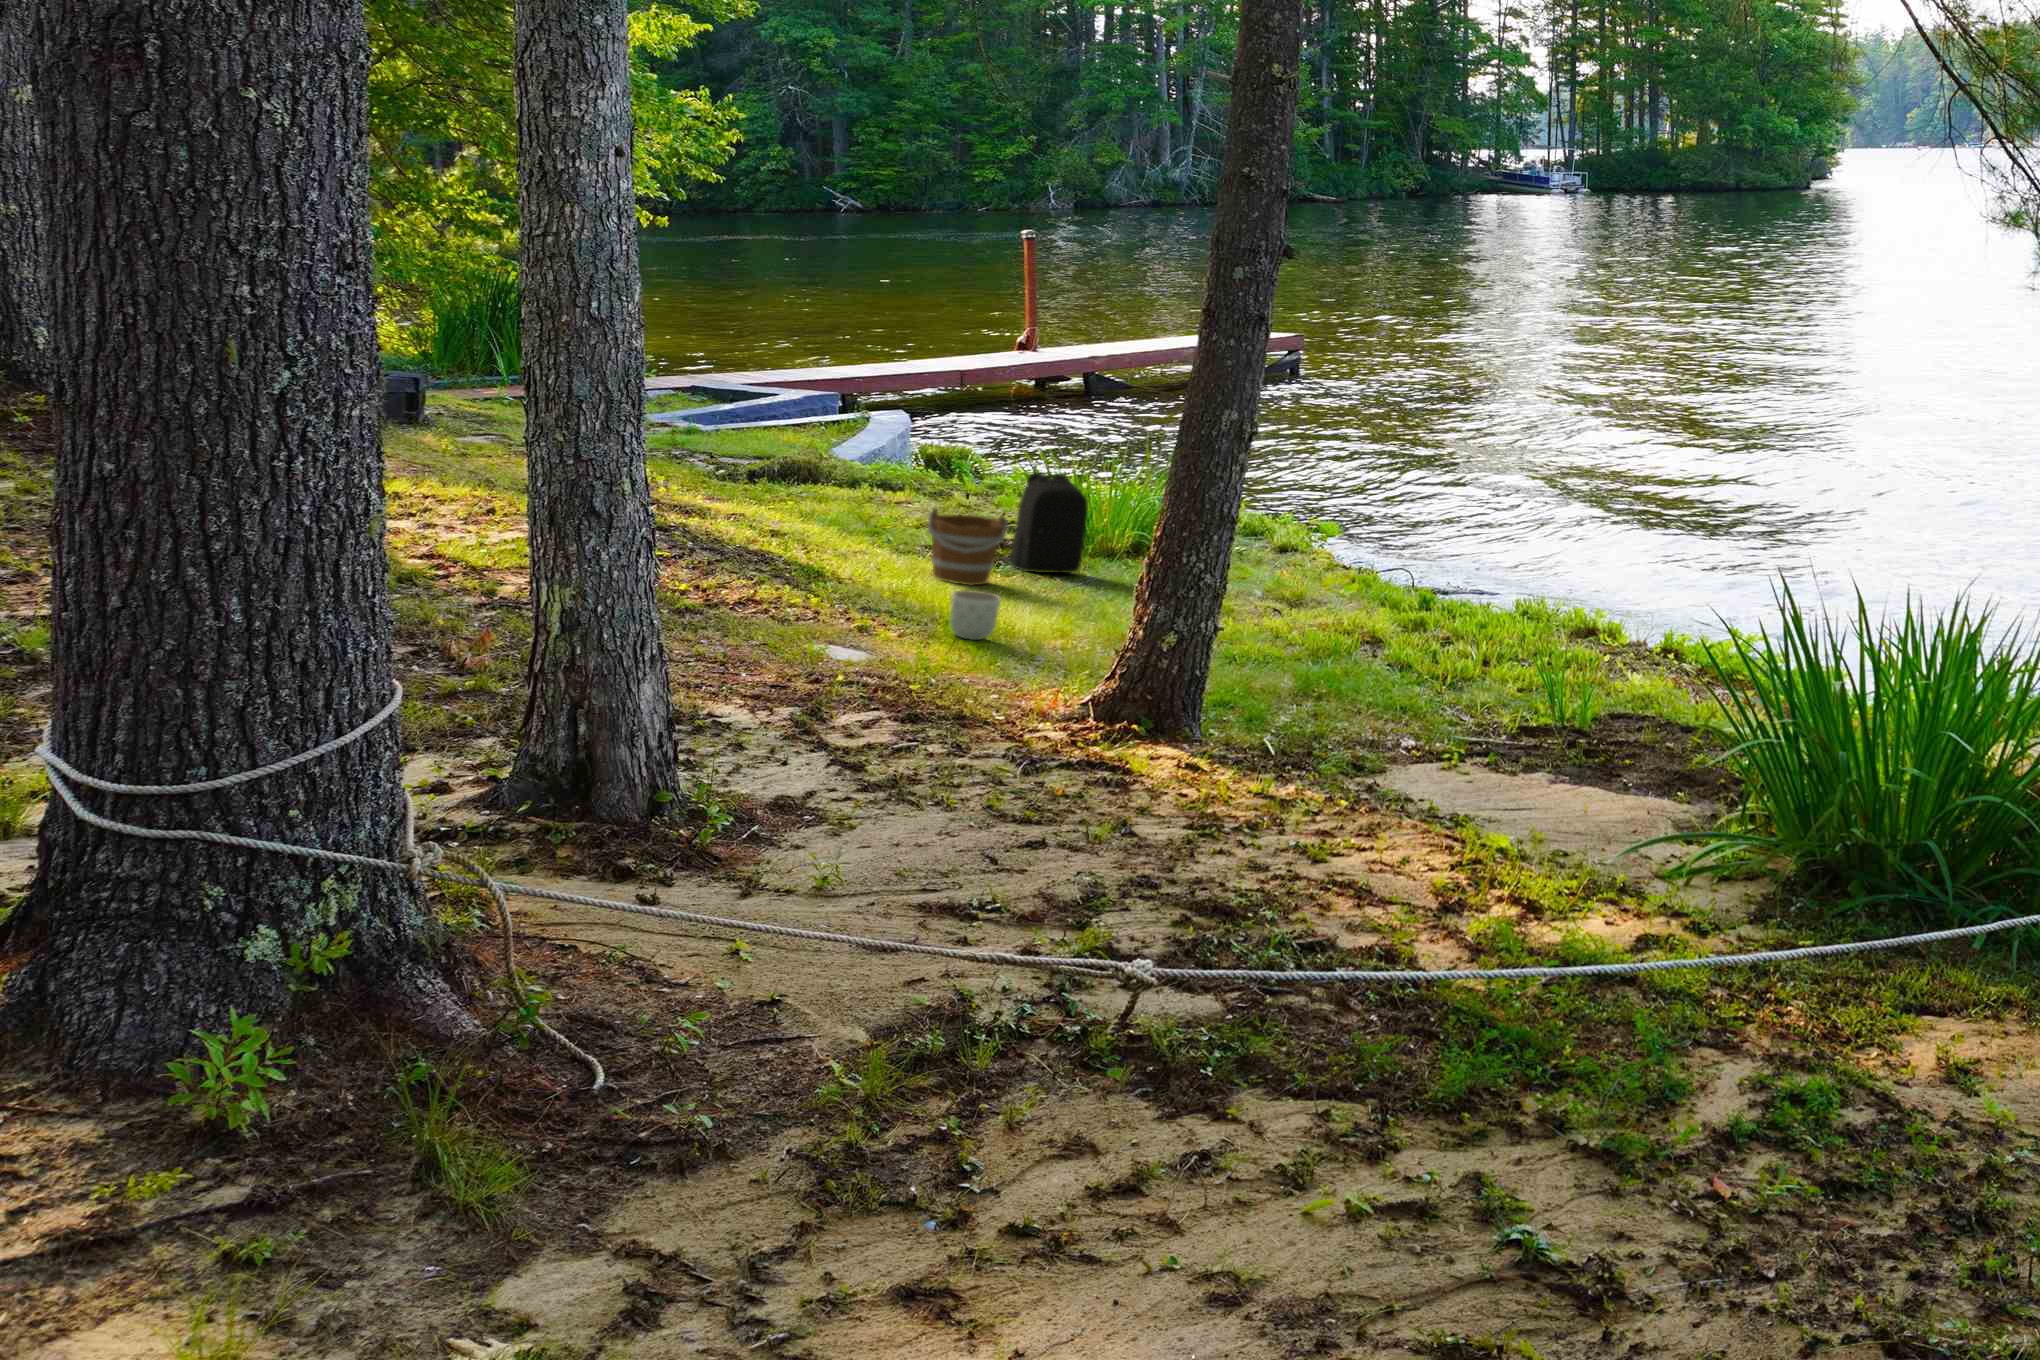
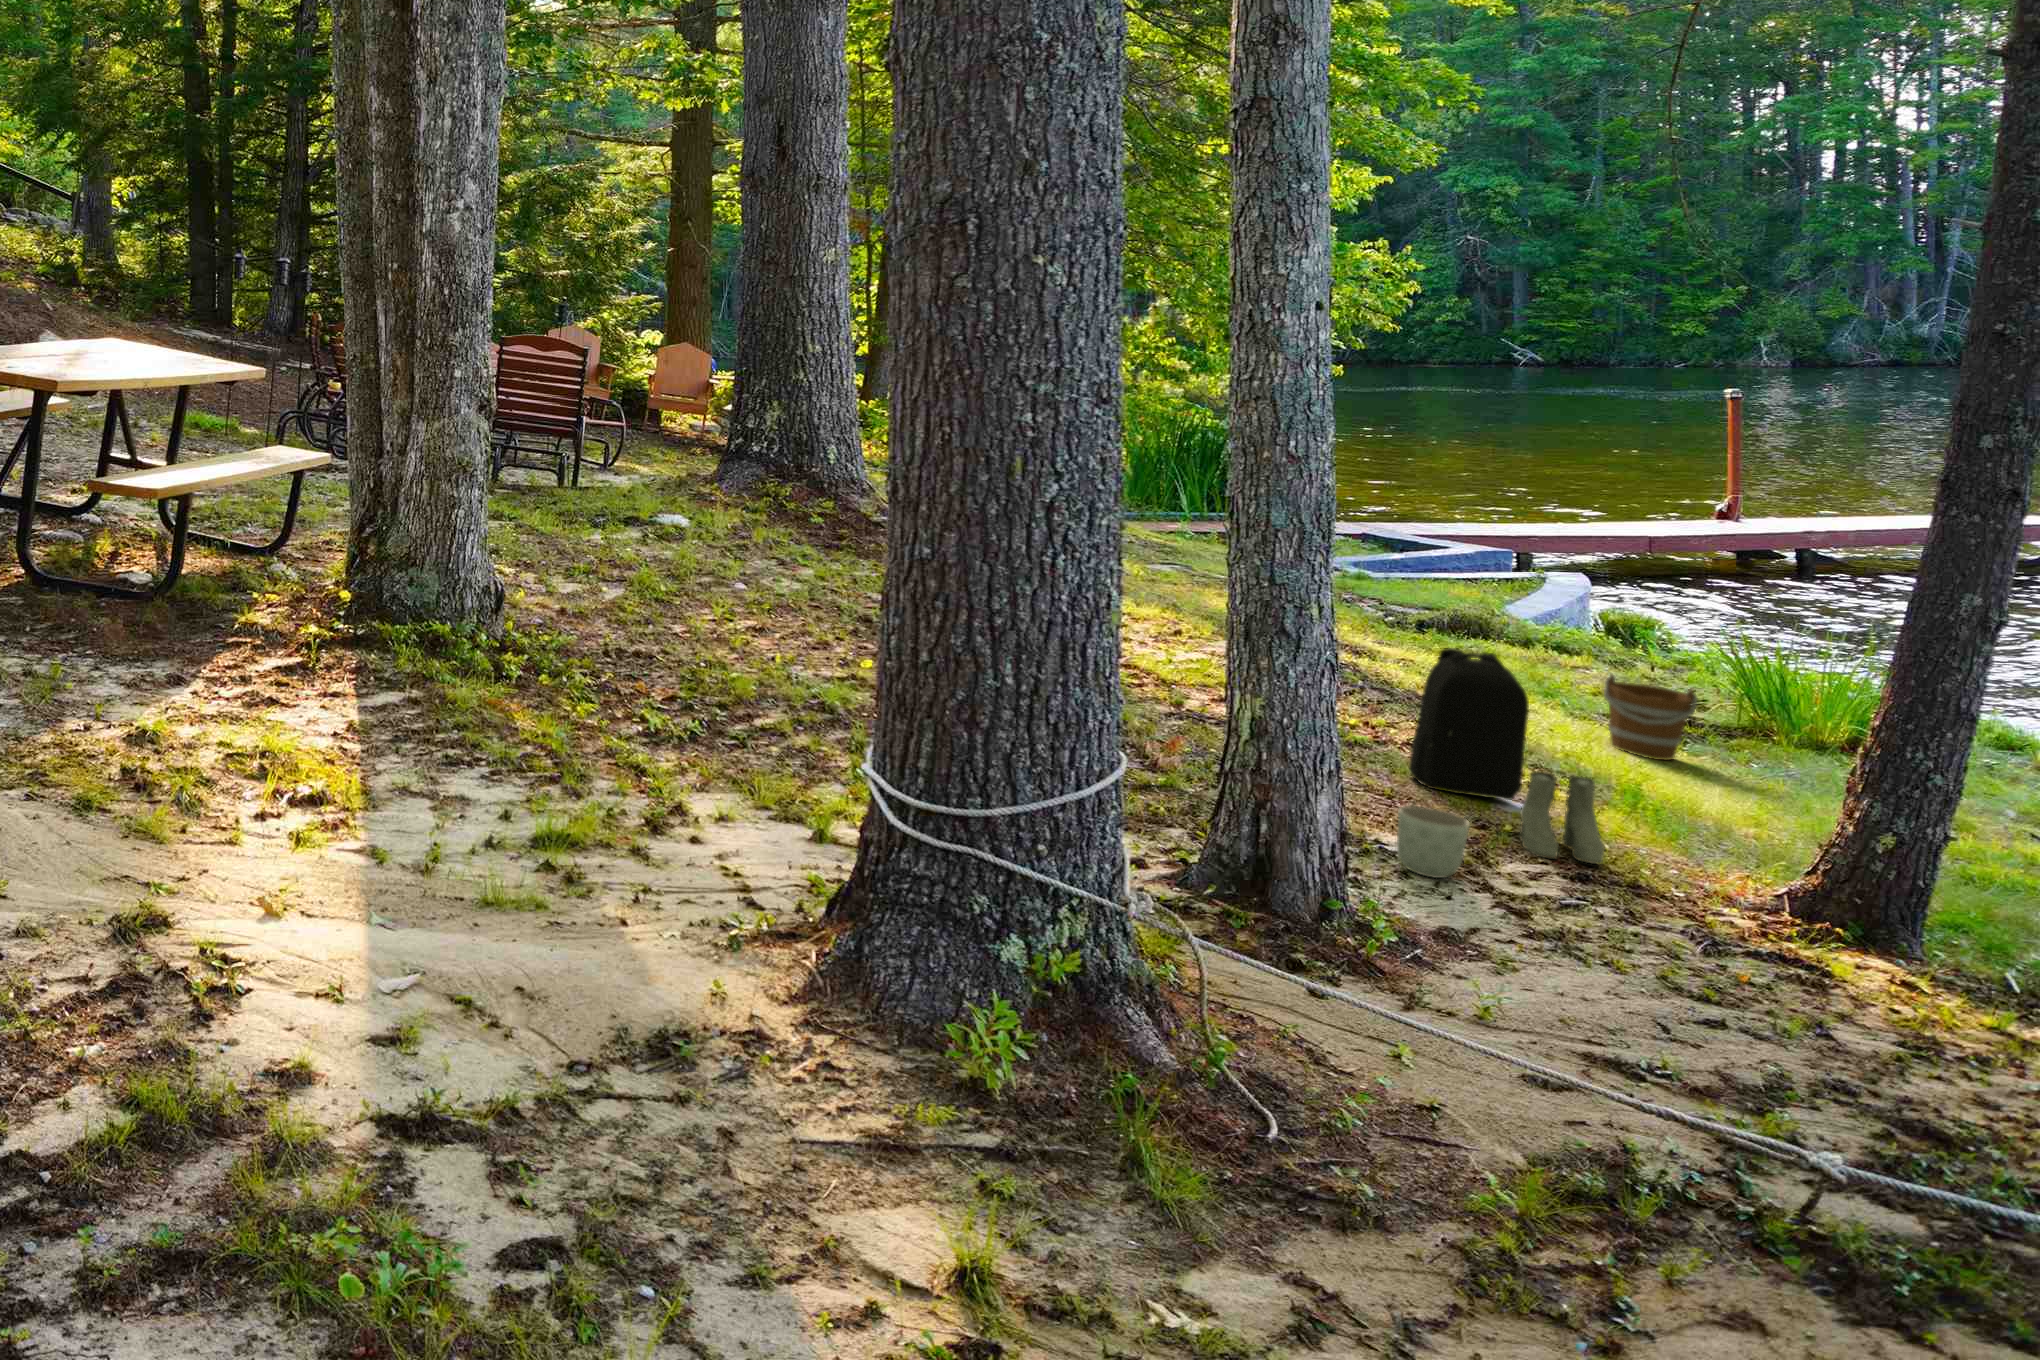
backpack: present [1010,472,1088,573] -> present [1409,648,1529,800]
planter: present [951,590,1001,640] -> present [1397,806,1470,878]
boots: none [855,616,933,703] -> present [1520,771,1605,865]

